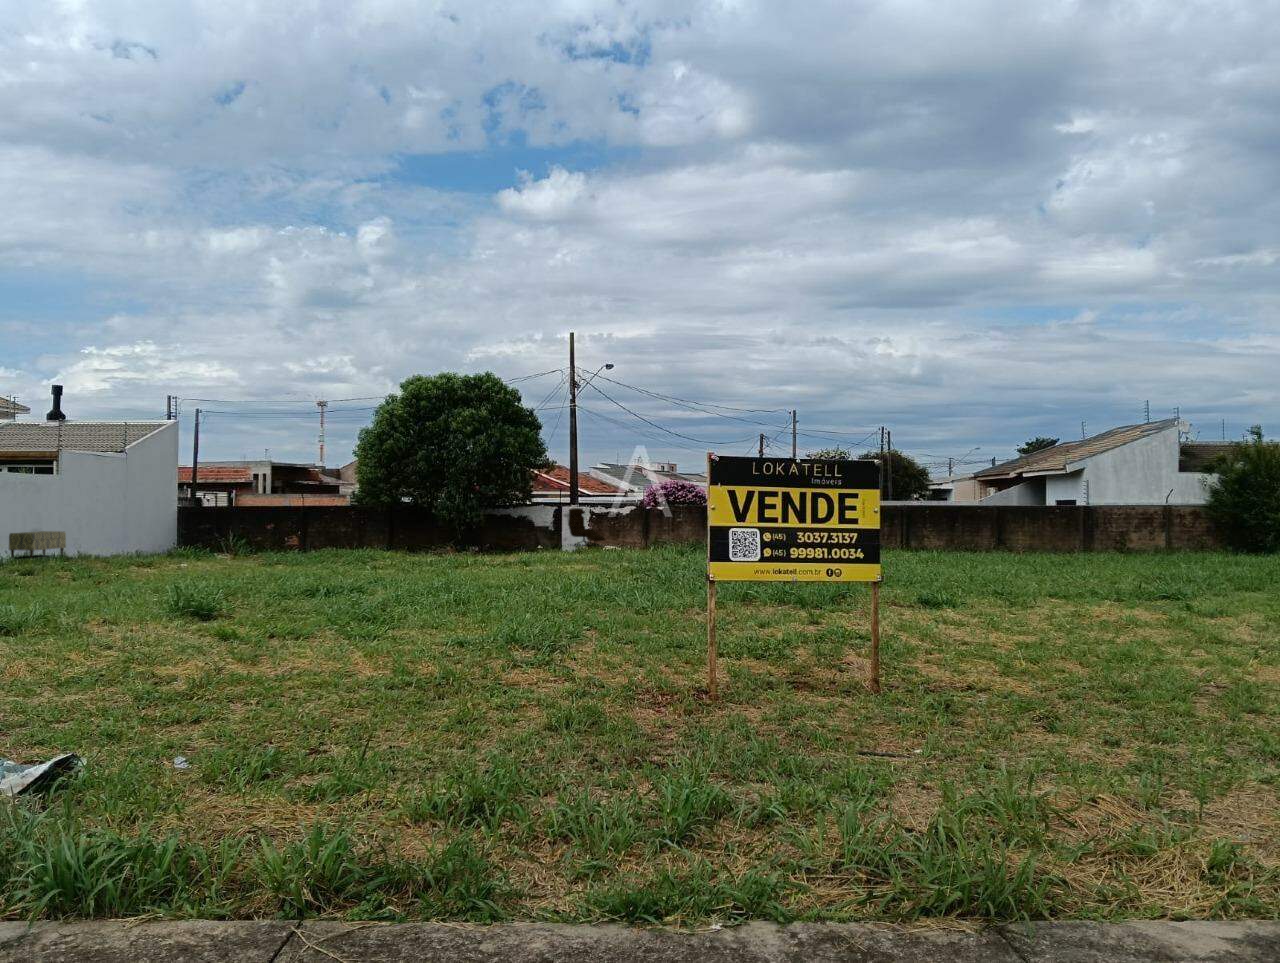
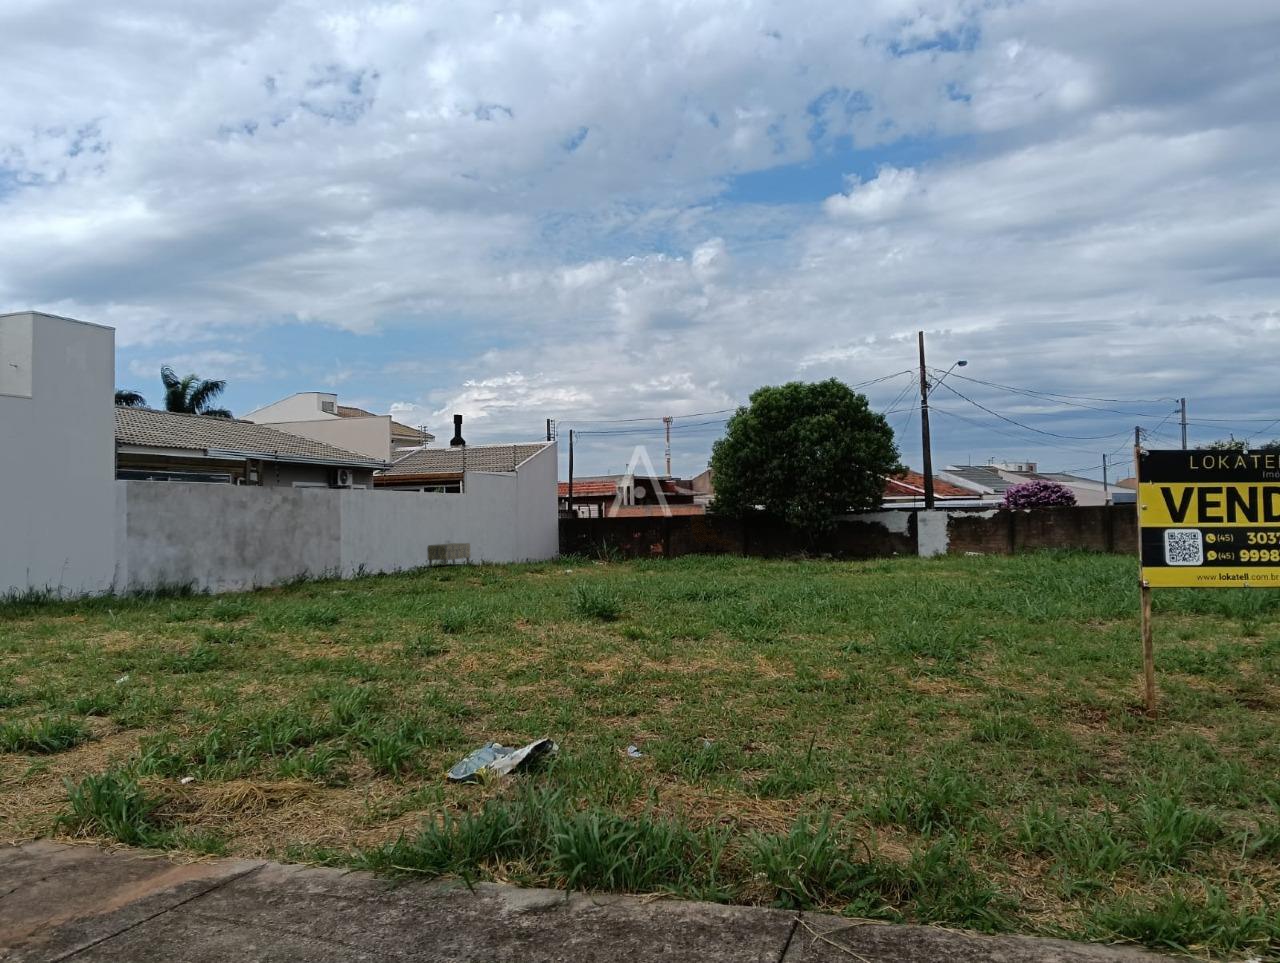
lounge chair: present [568,508,605,546] -> present [691,515,732,551]

